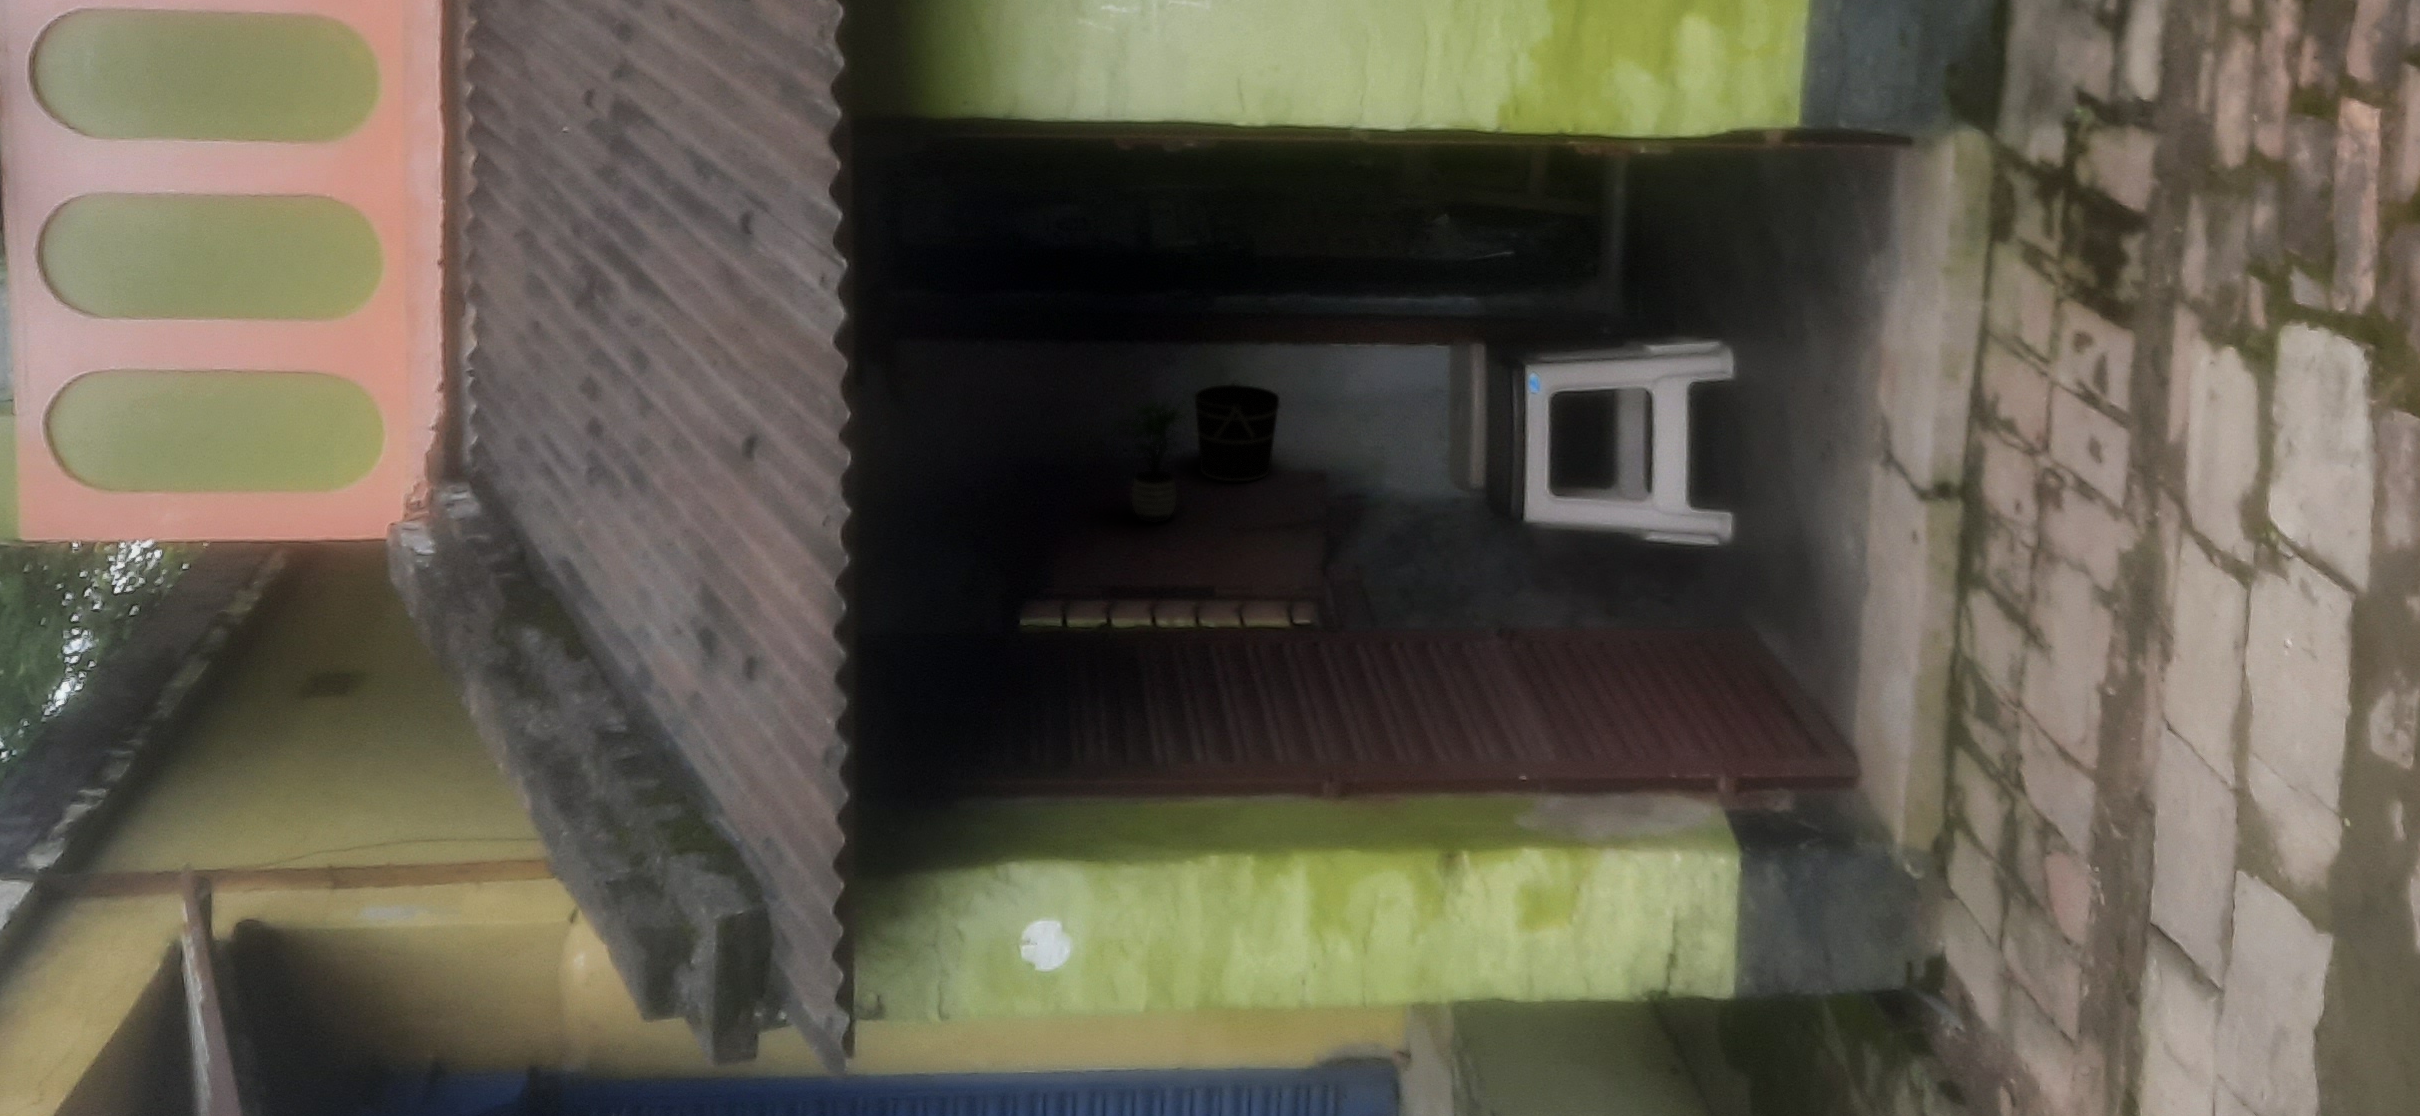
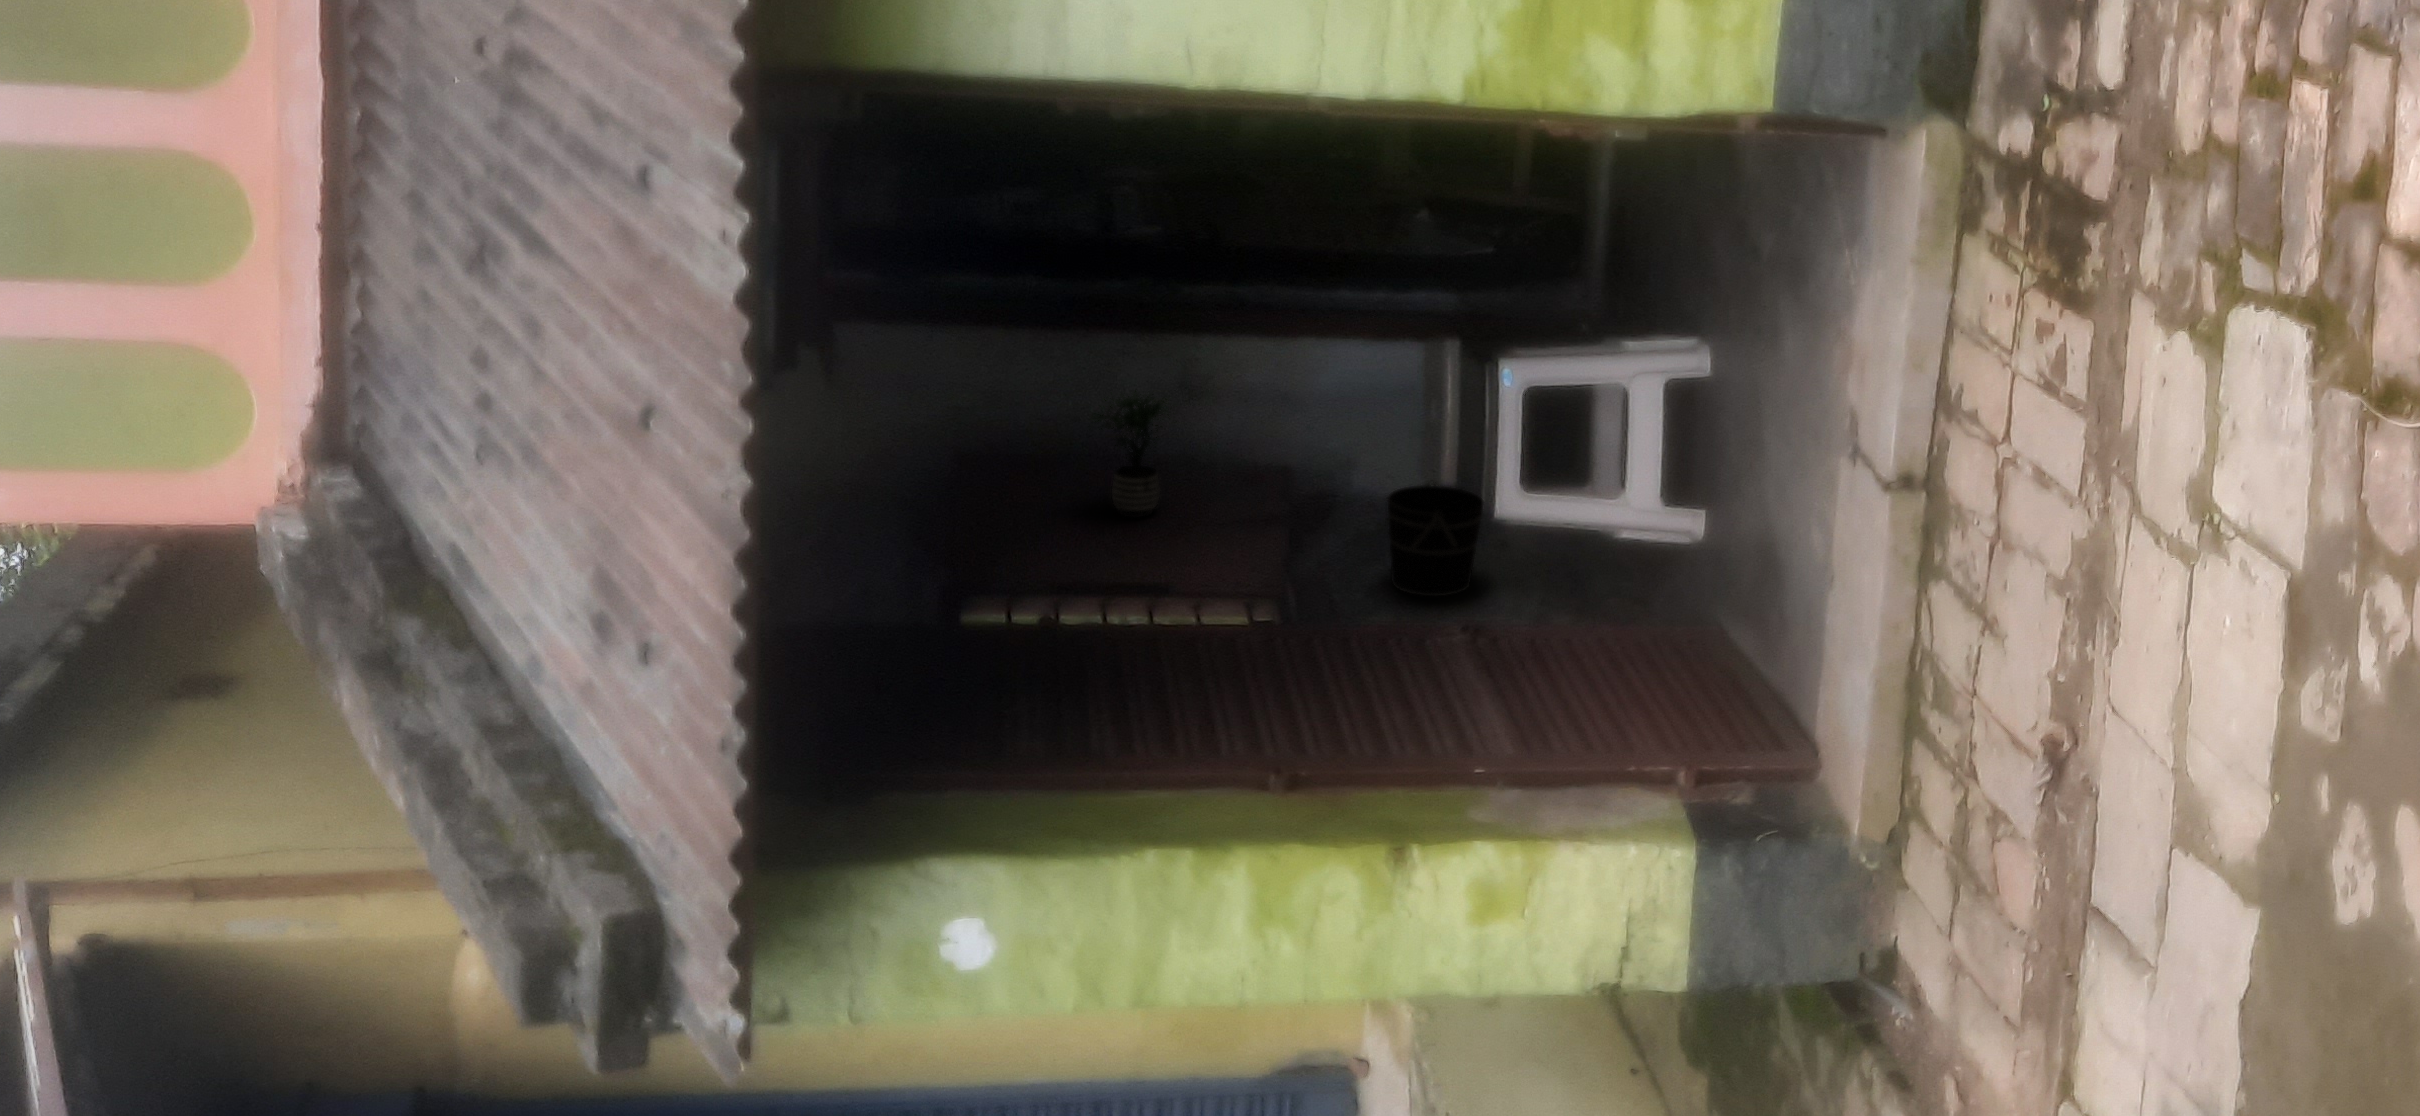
bucket: present [1193,381,1280,481] -> present [1387,484,1483,596]

